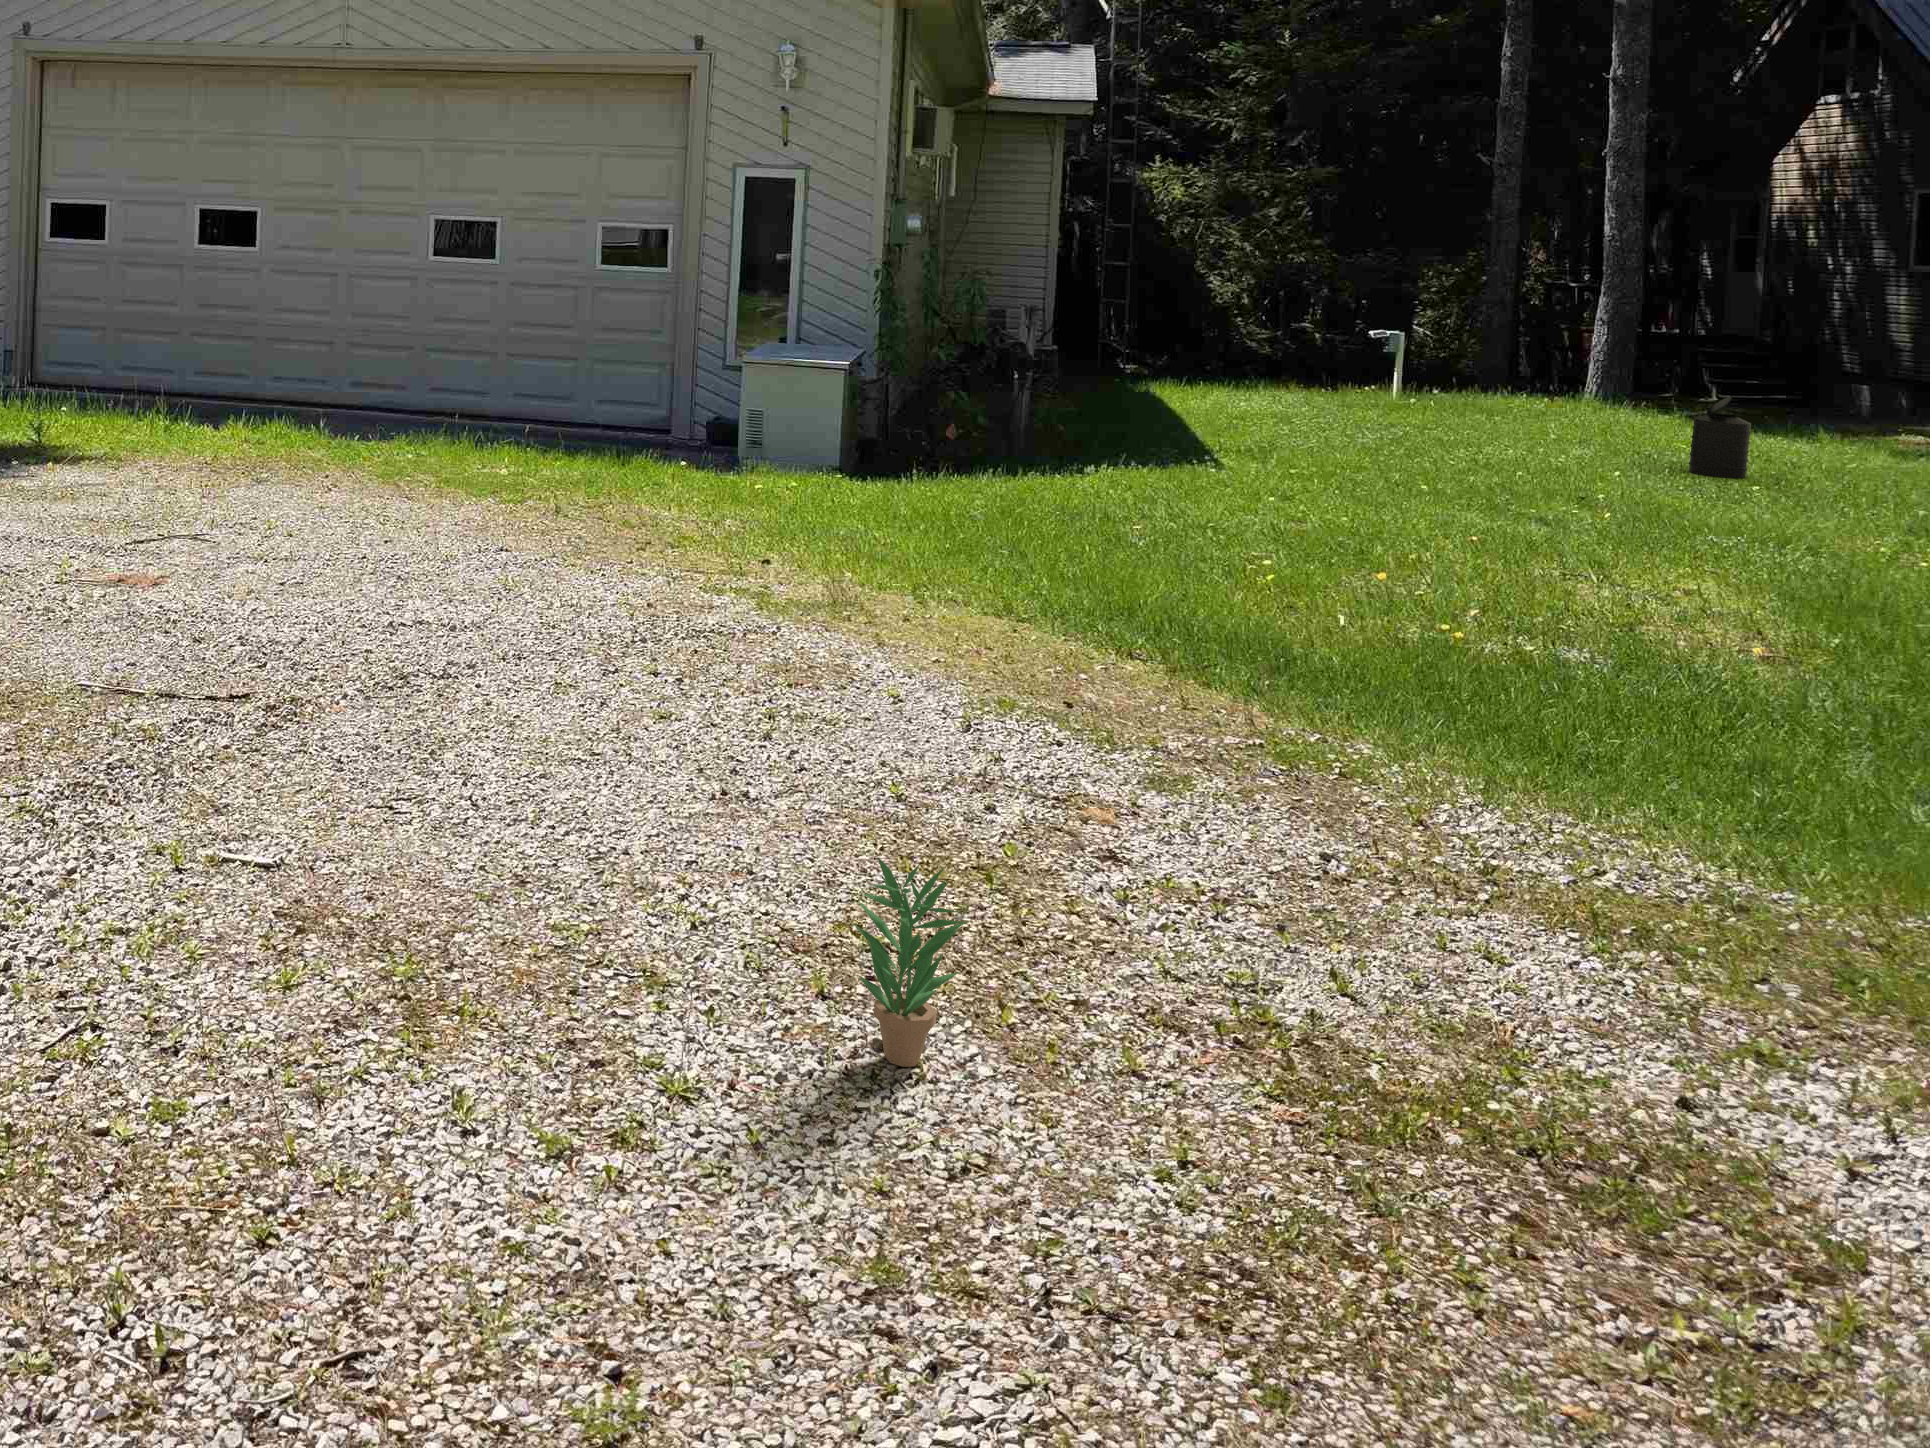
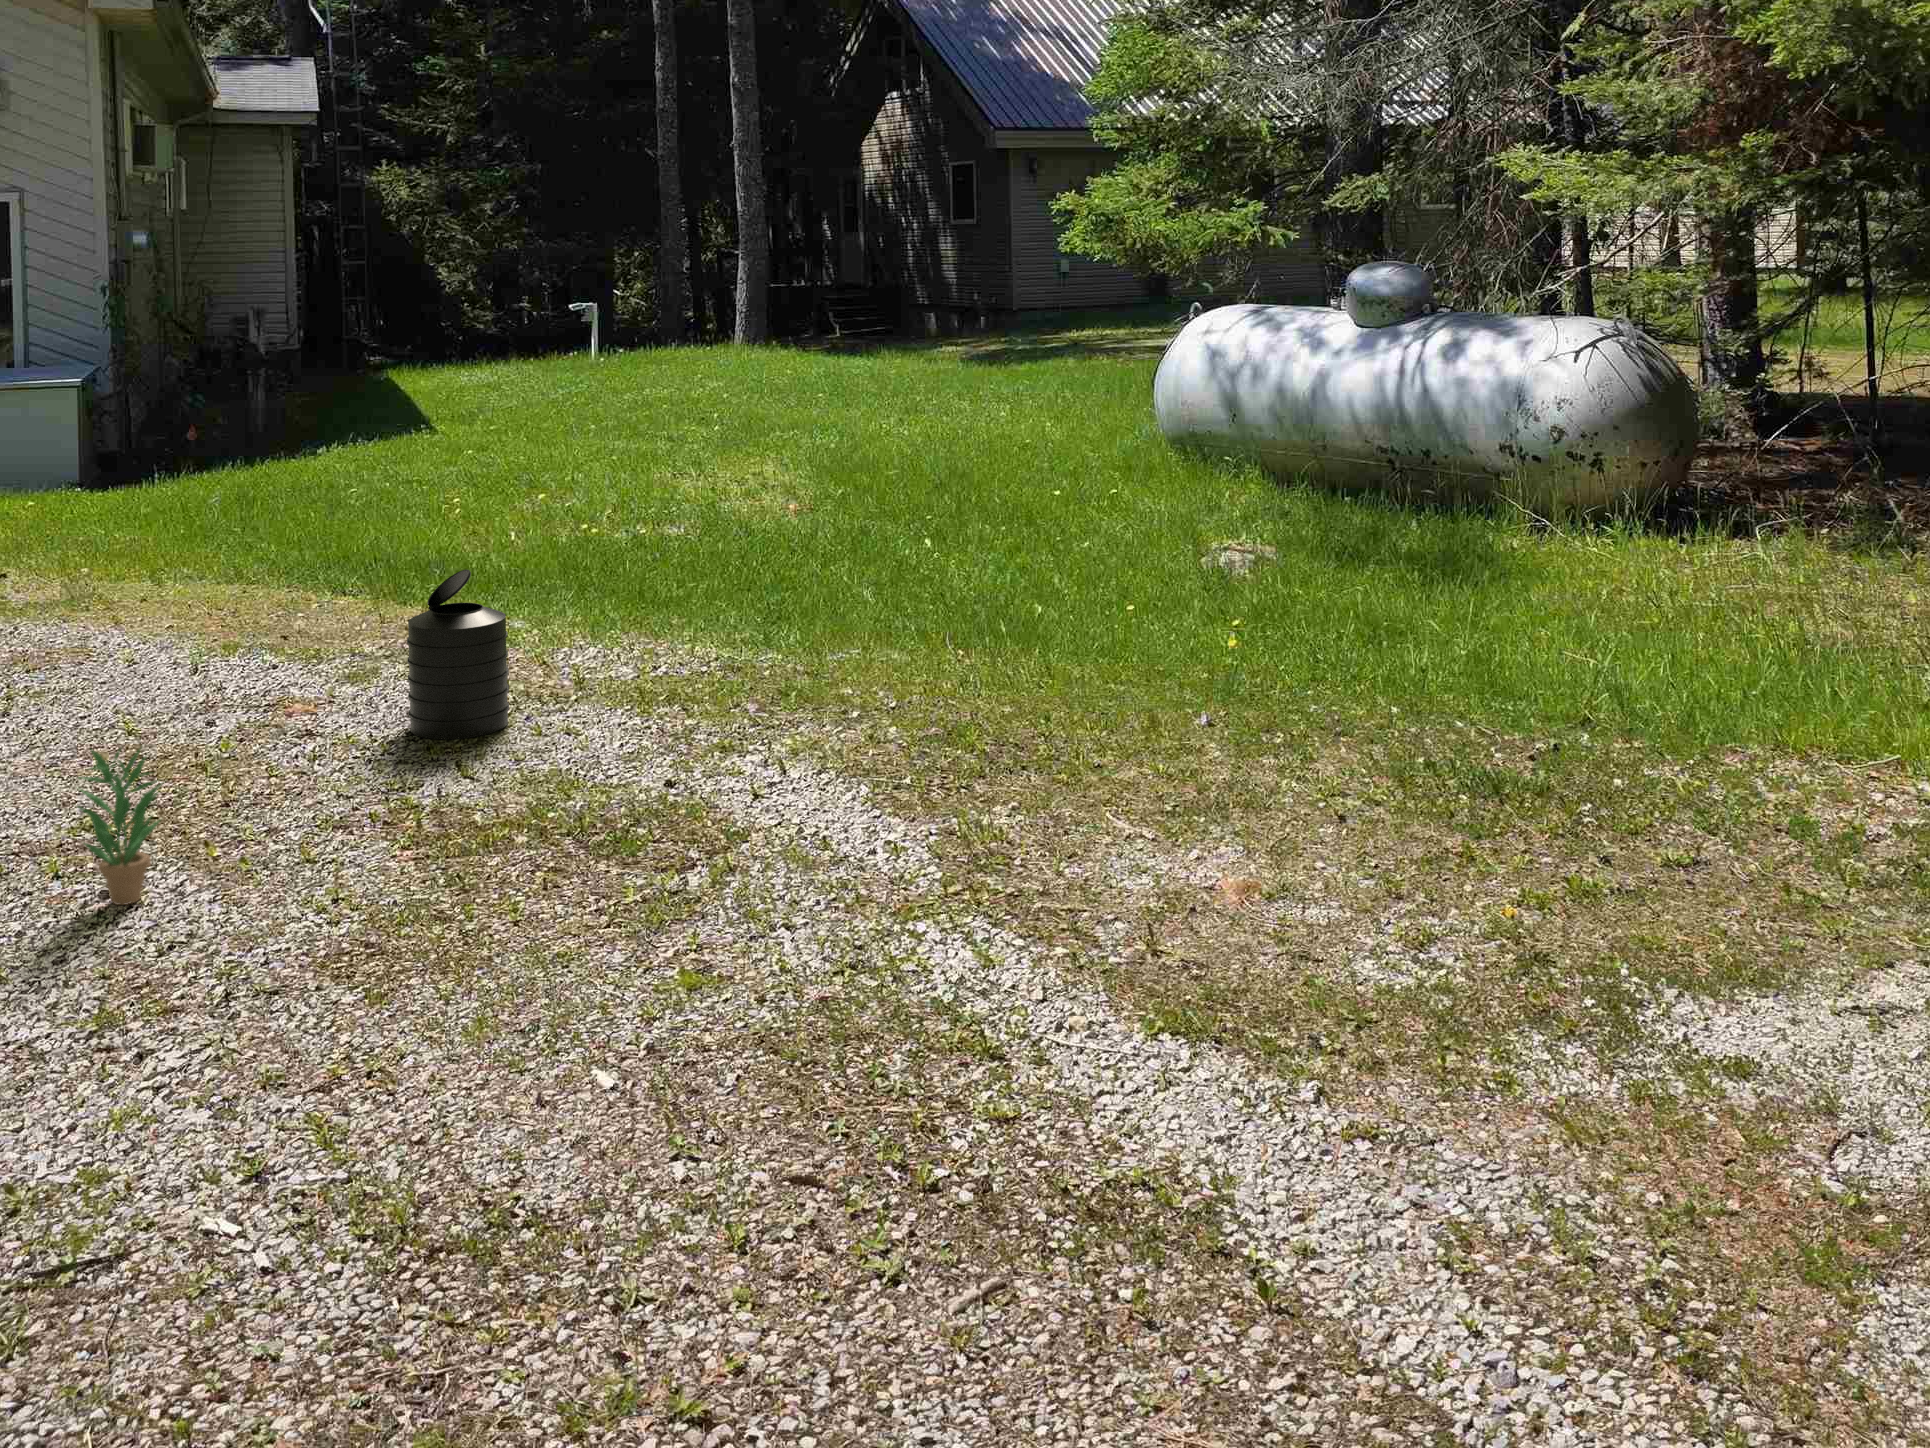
trash can: present [1689,397,1751,478] -> present [407,570,509,739]

